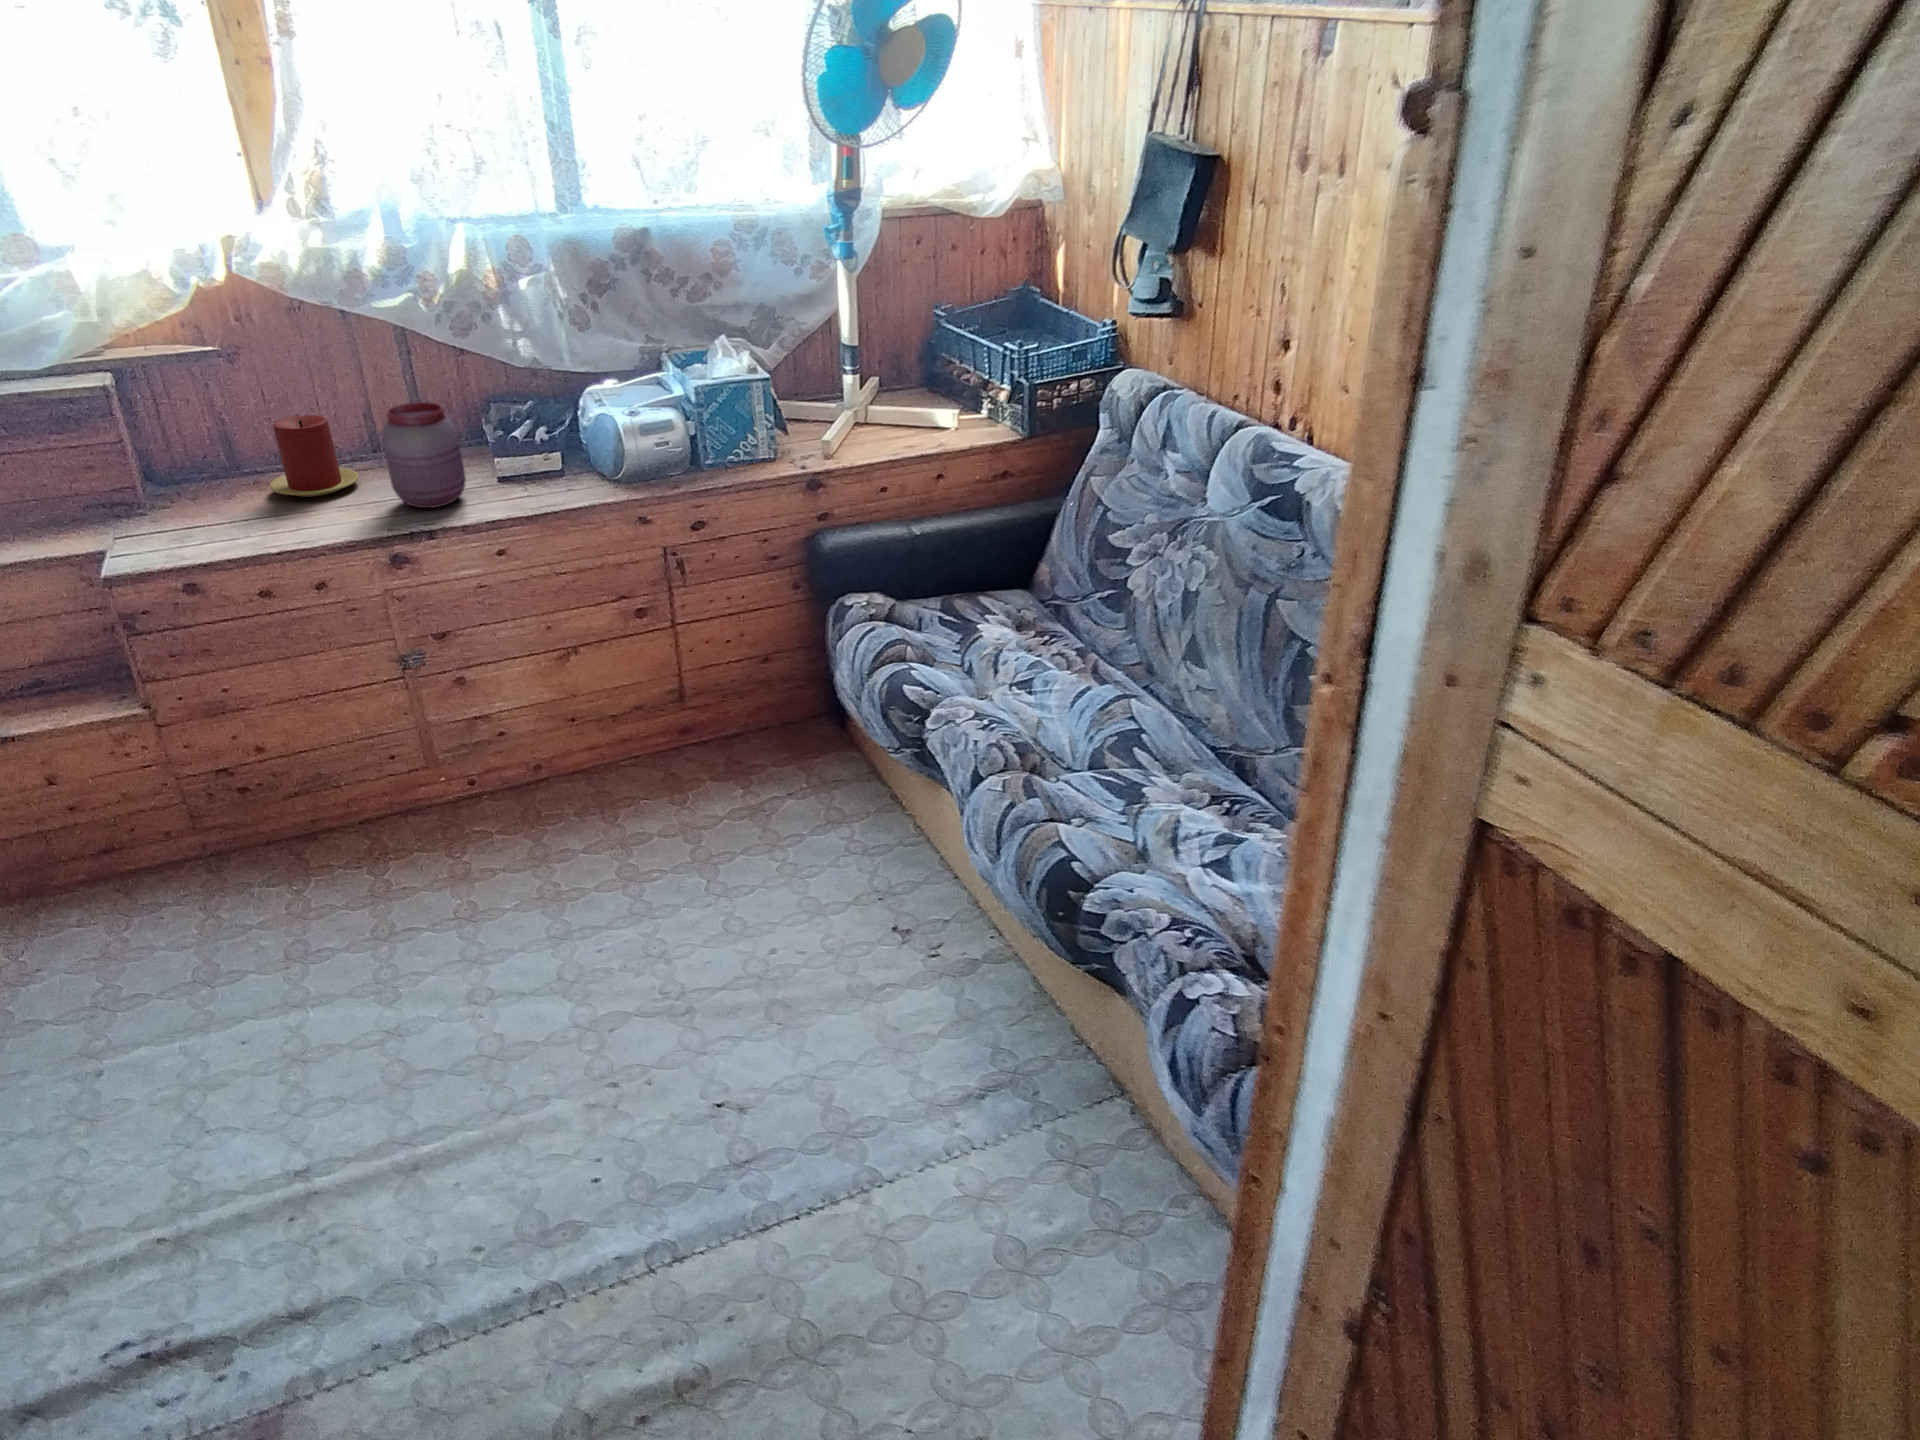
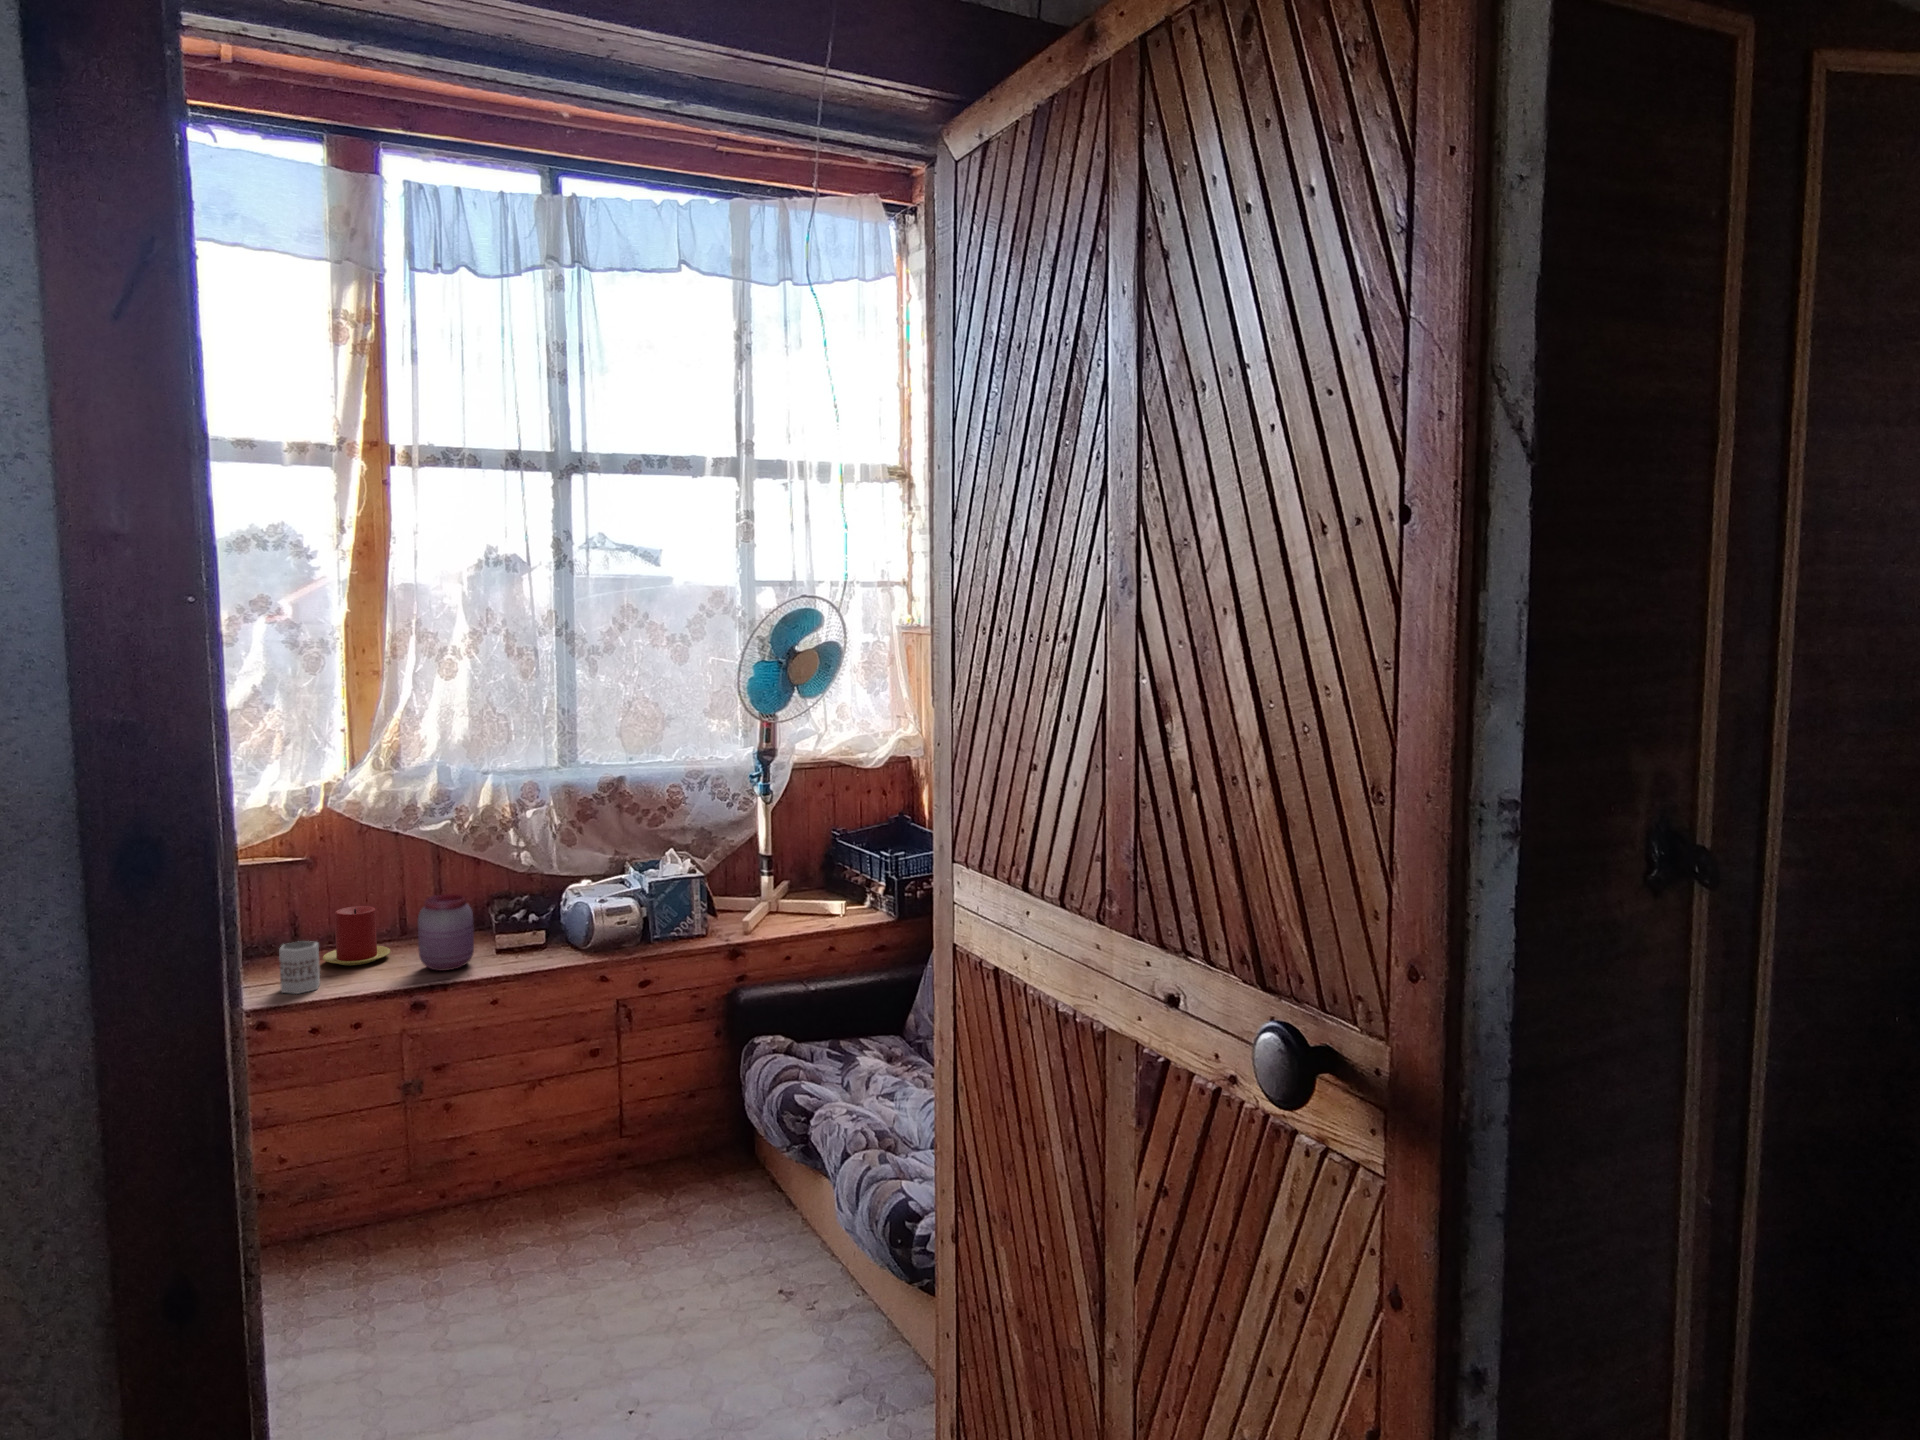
mug: none [196,468,265,541] -> present [279,941,320,994]

